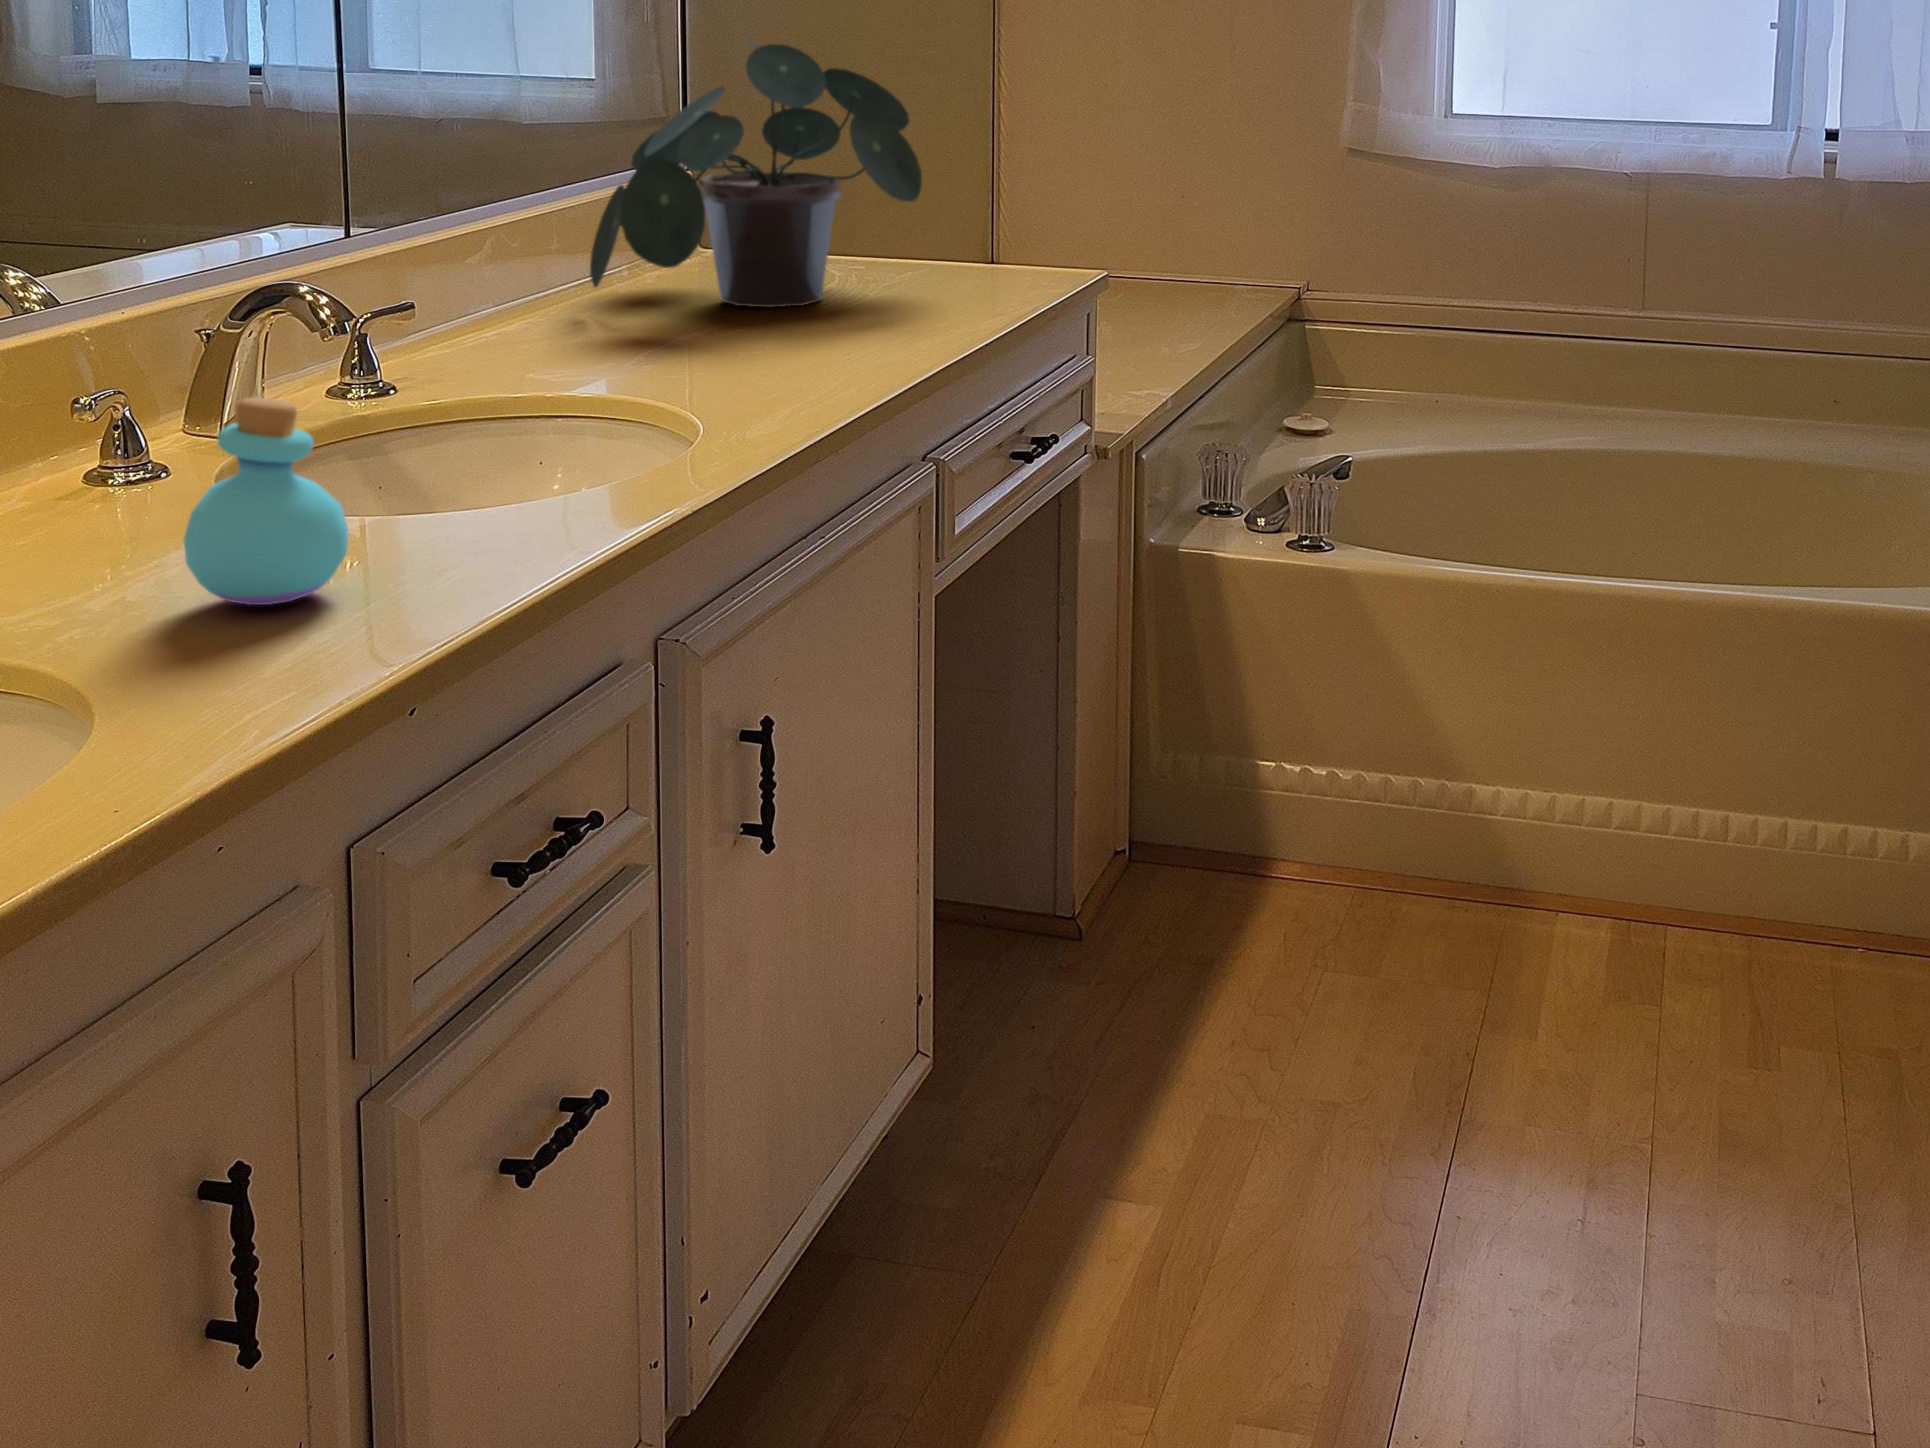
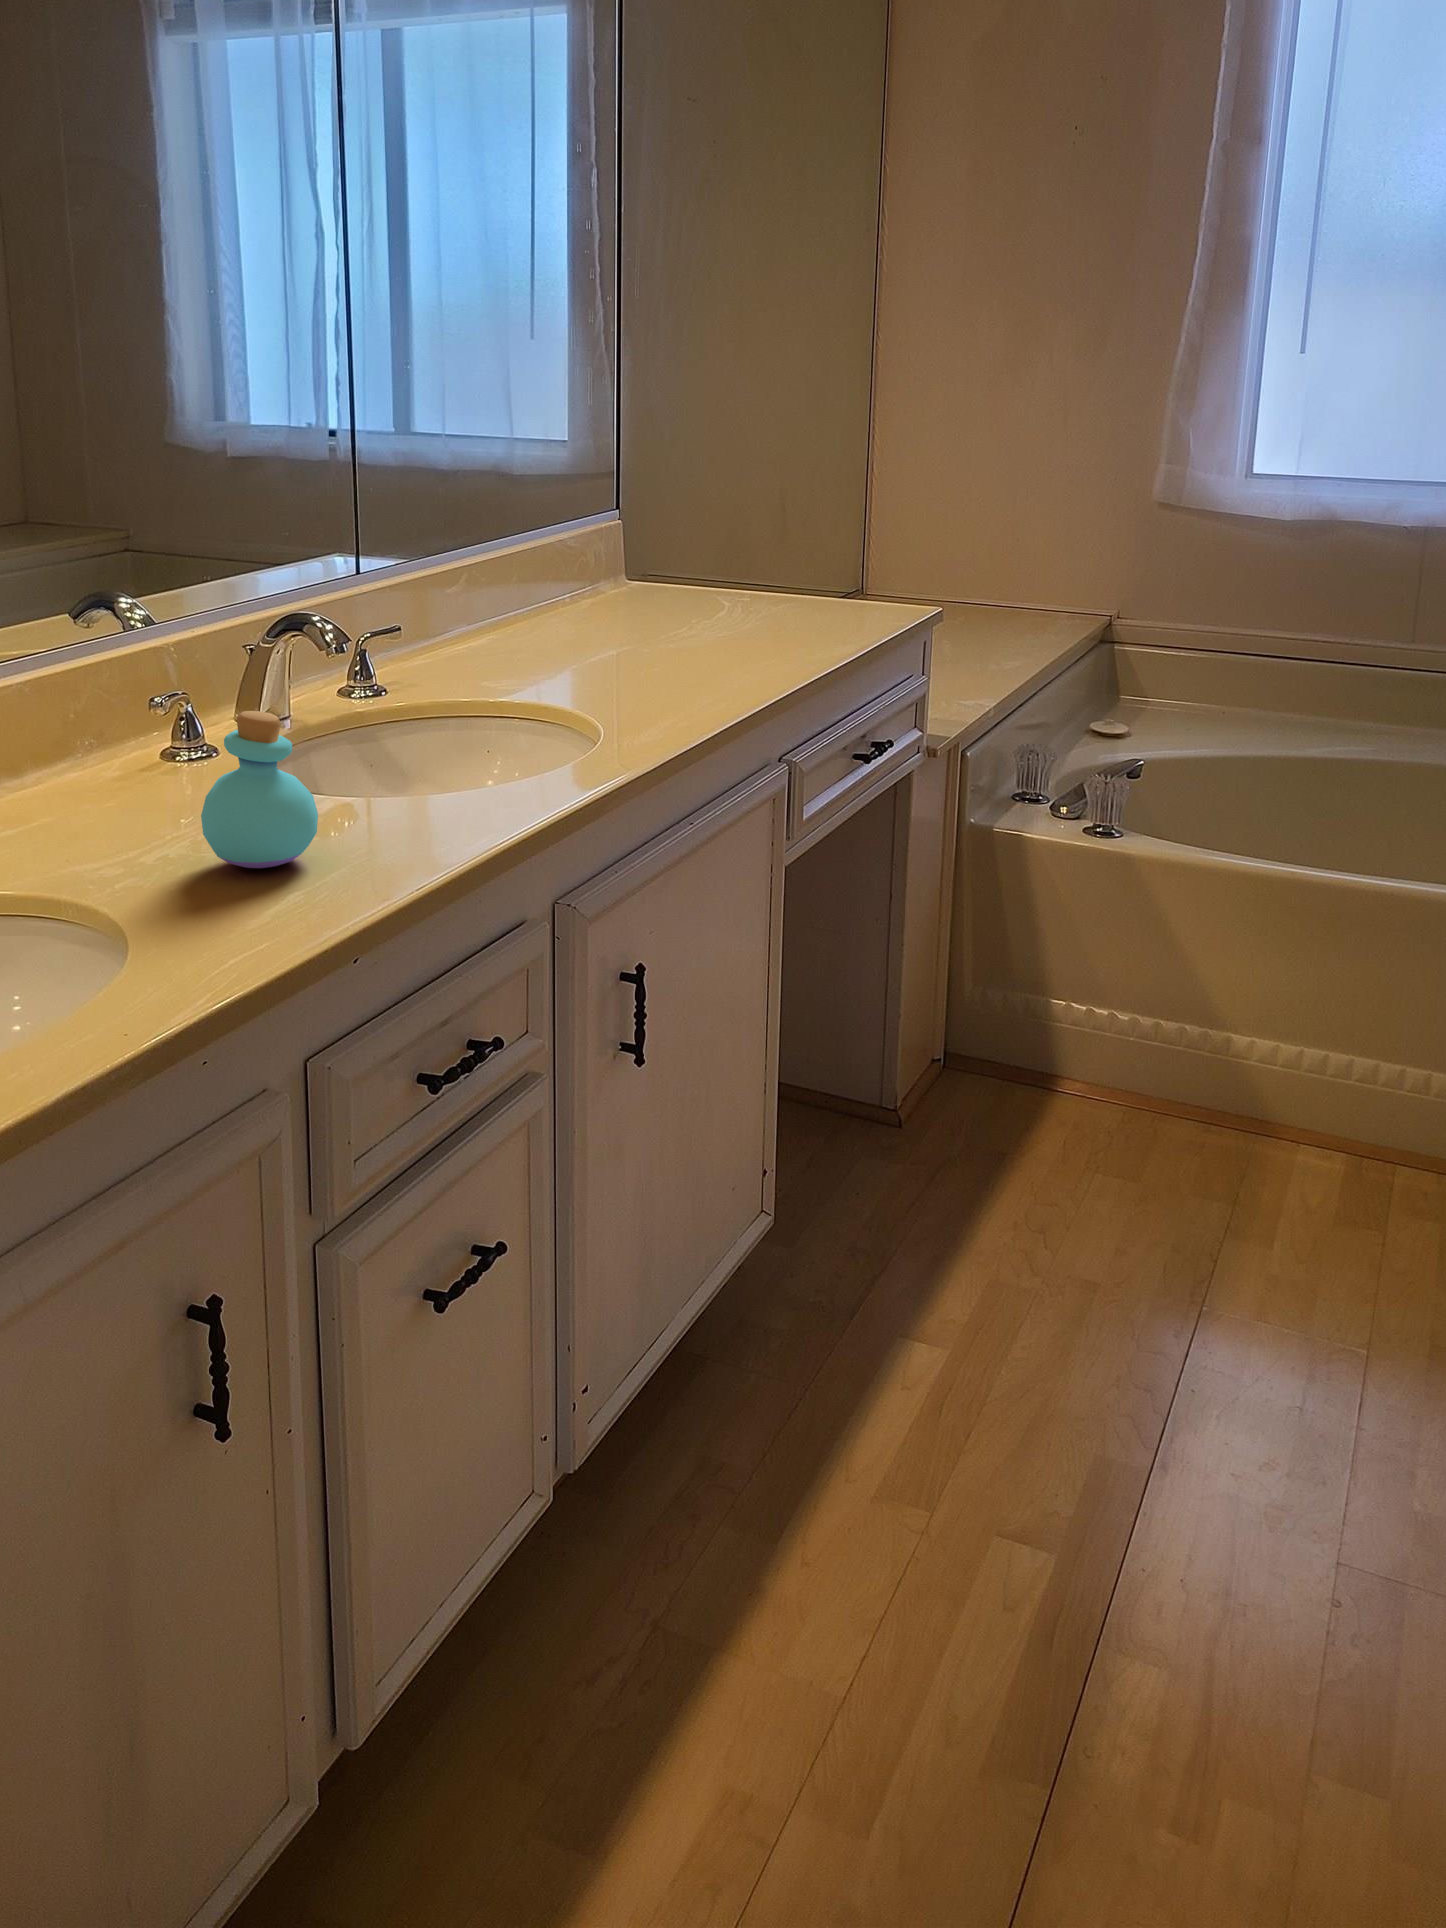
potted plant: present [590,41,922,308] -> none [540,422,793,633]

